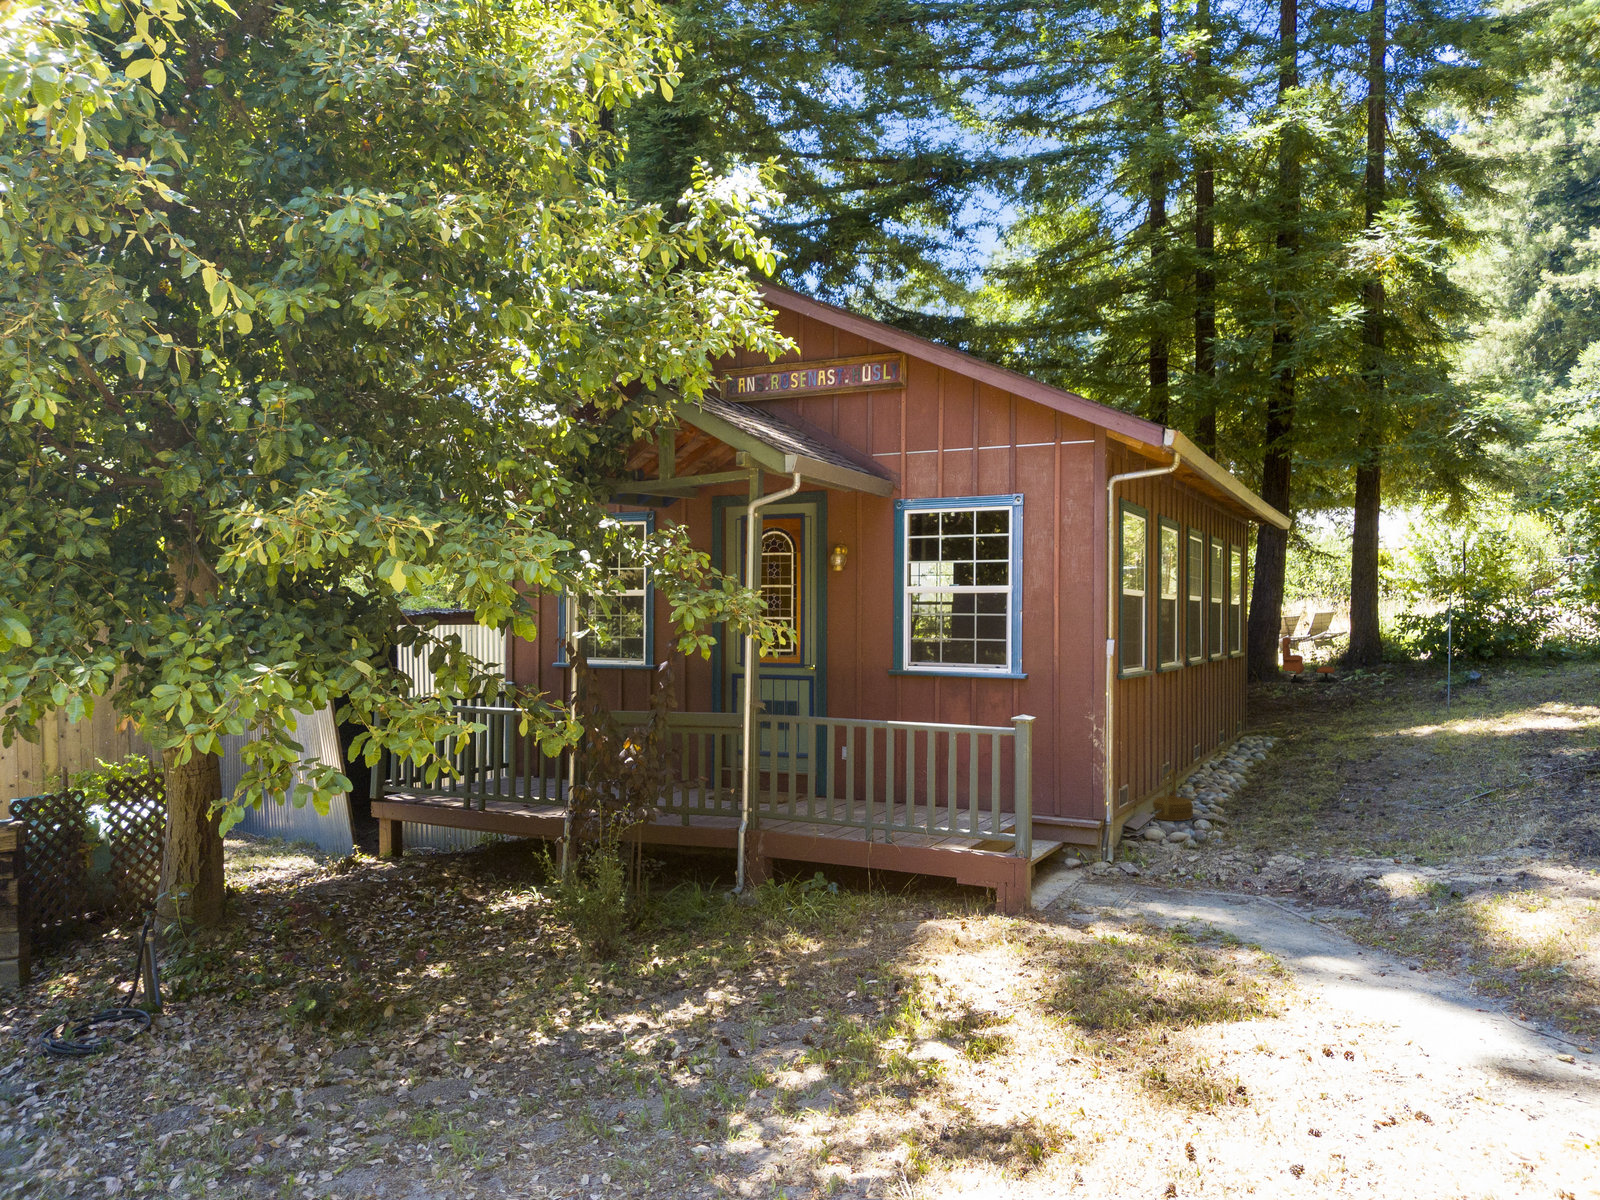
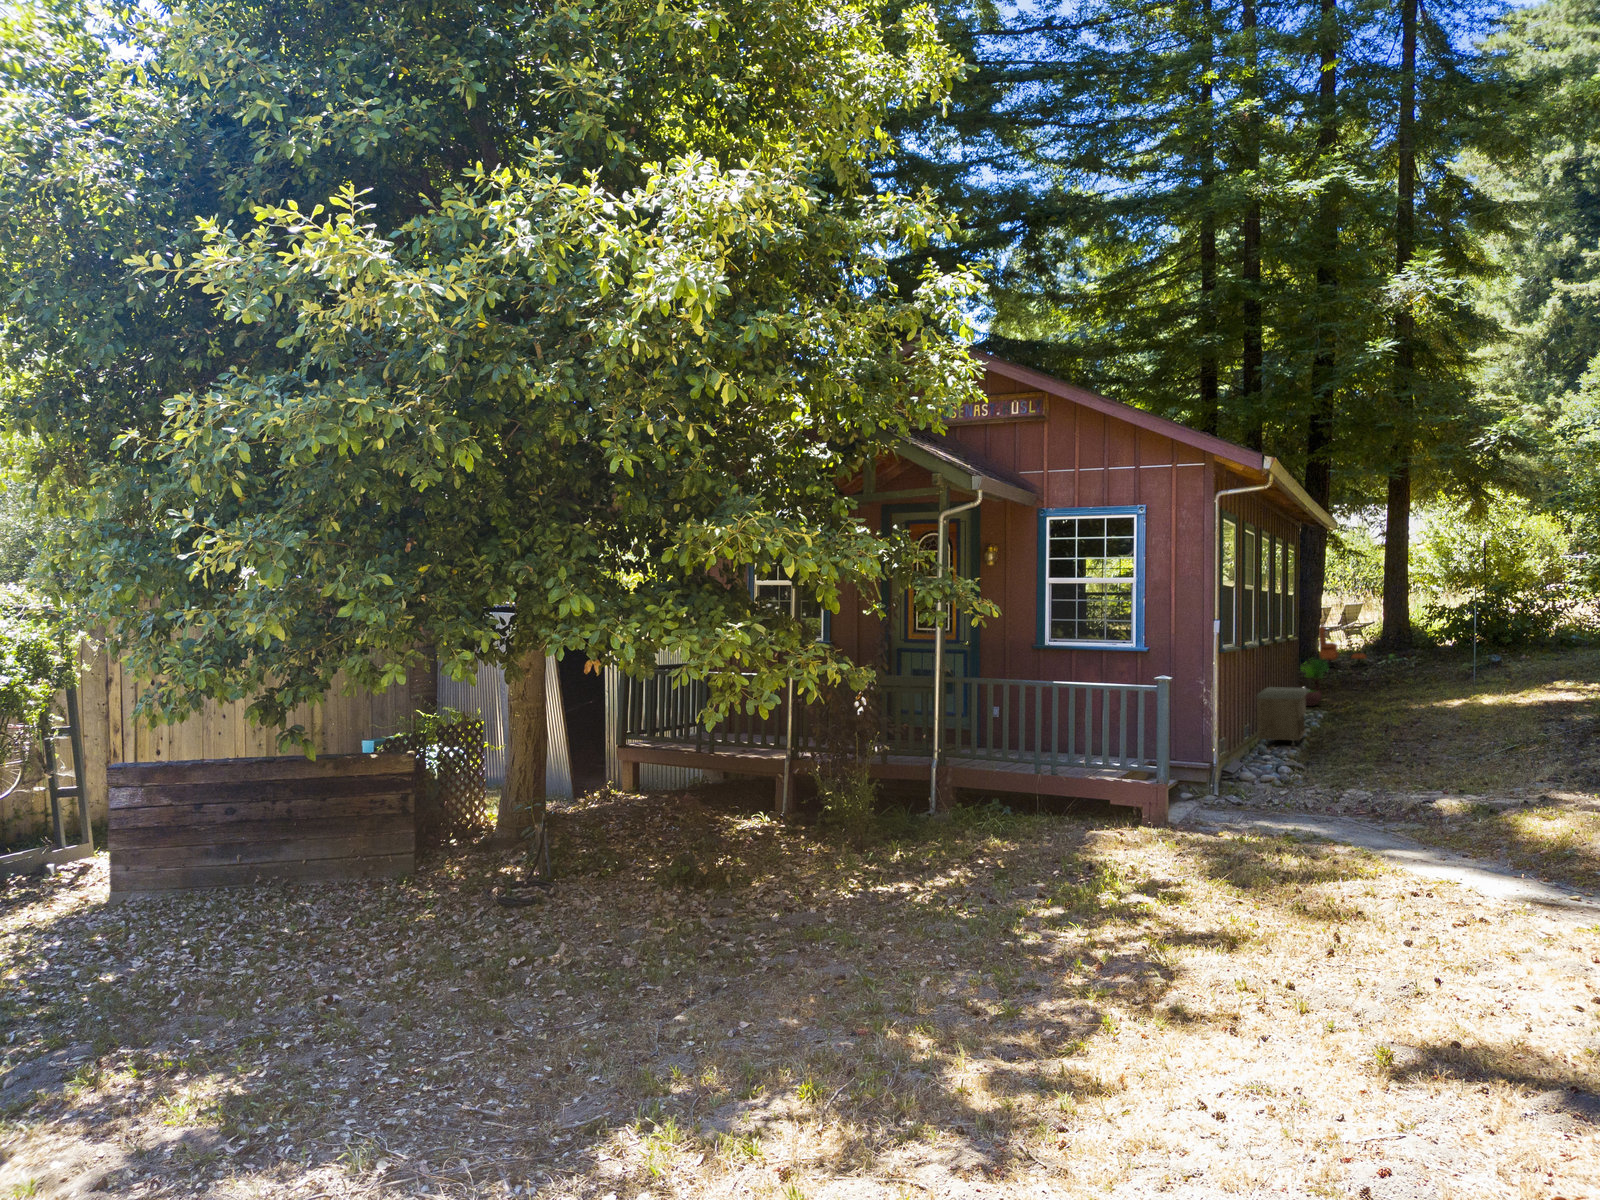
potted tree: none [1249,670,1286,728] -> present [1302,660,1327,706]
storage bench: none [1186,711,1249,781] -> present [1257,687,1307,745]
woven basket: present [1153,769,1193,821] -> none [1236,731,1273,772]

